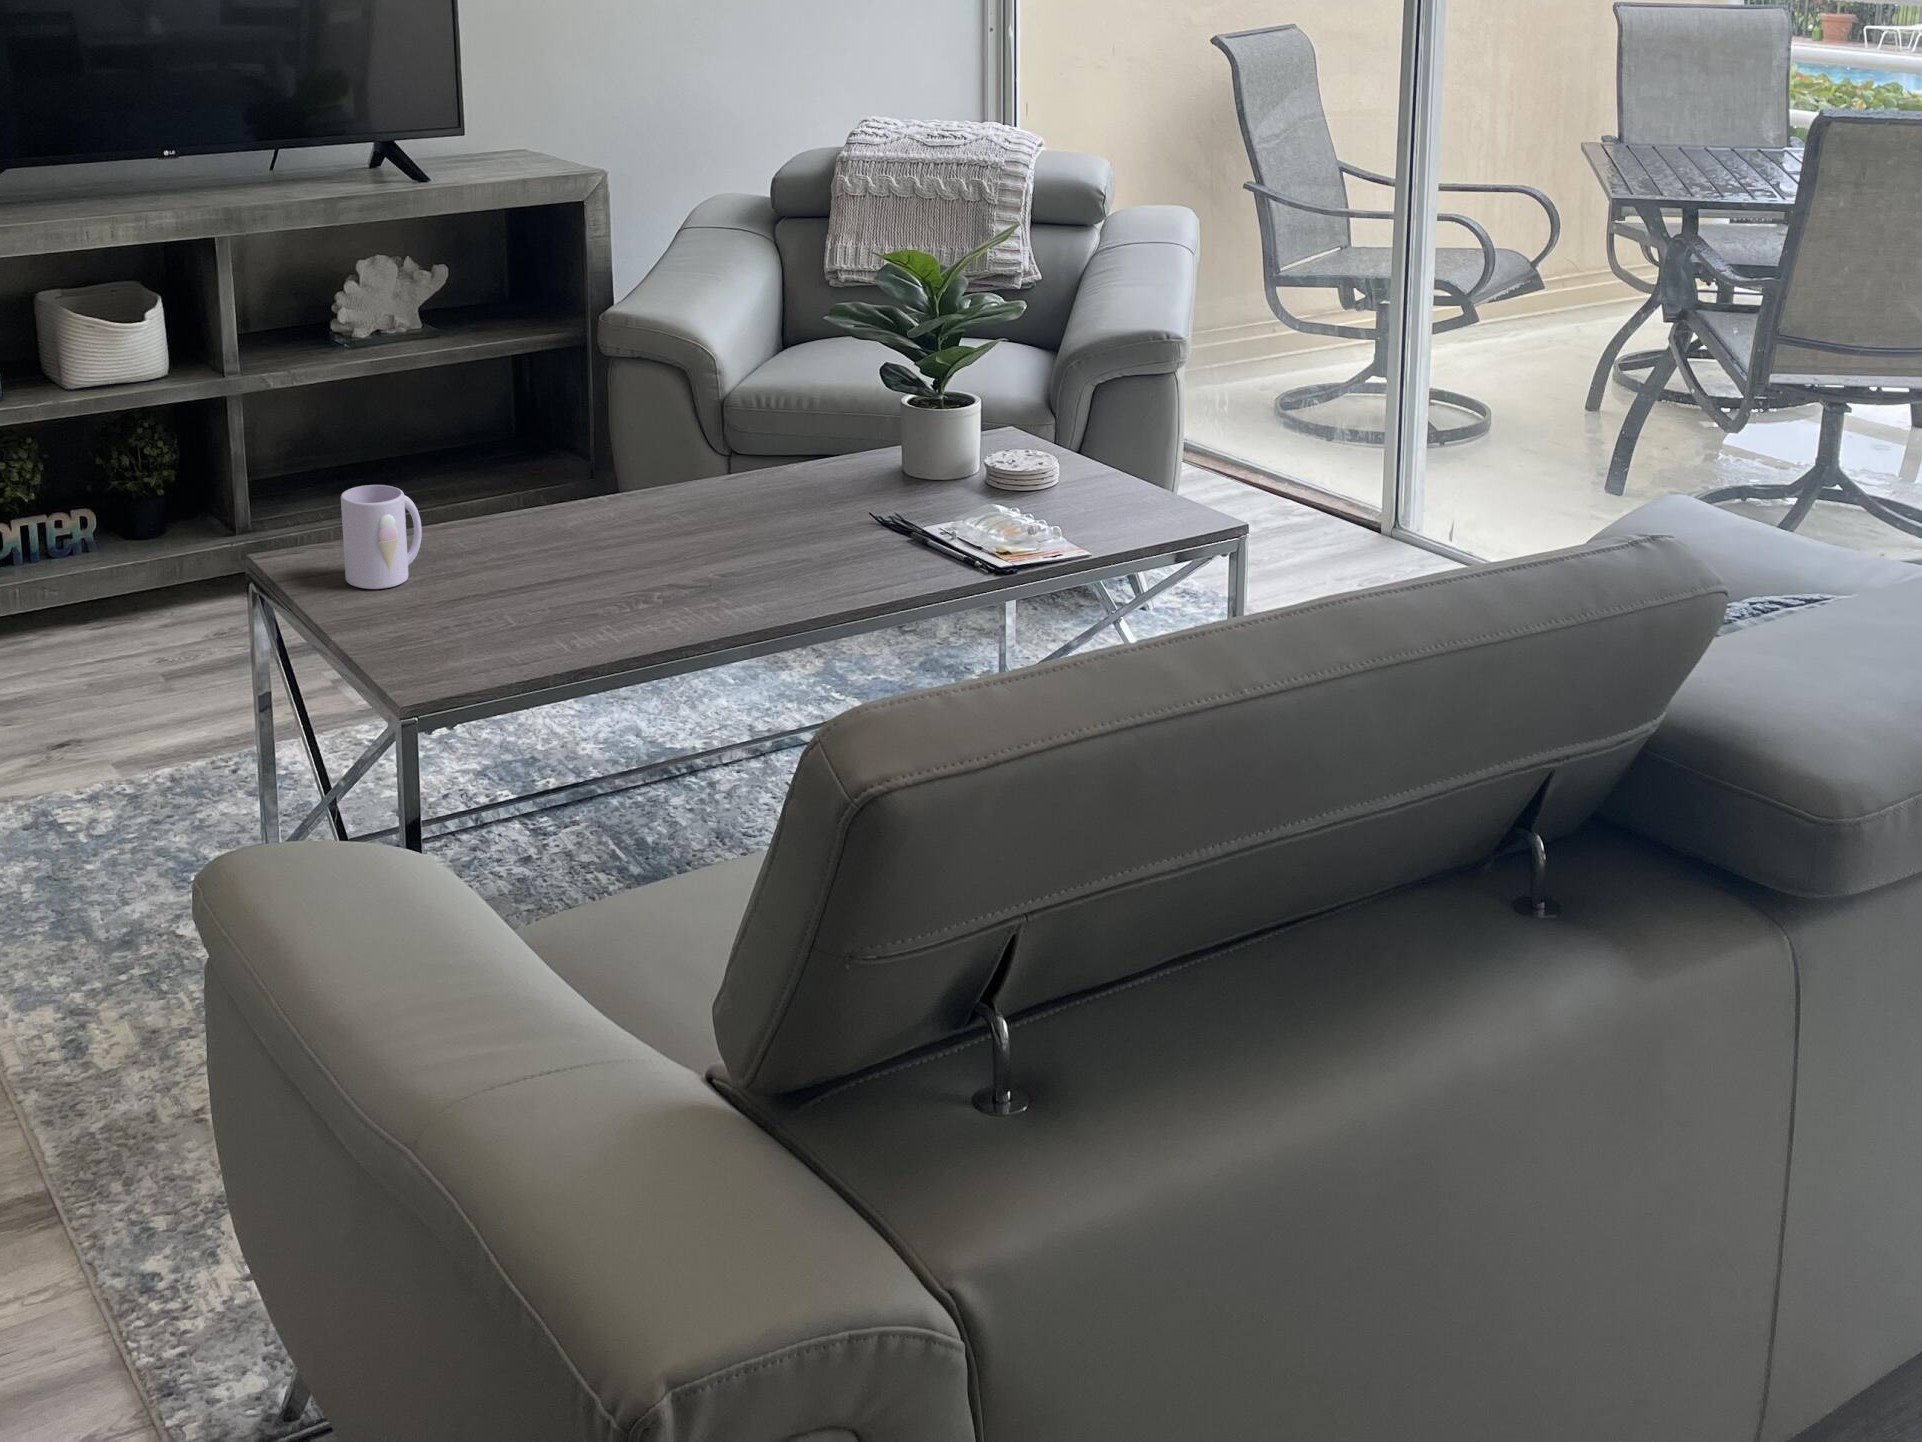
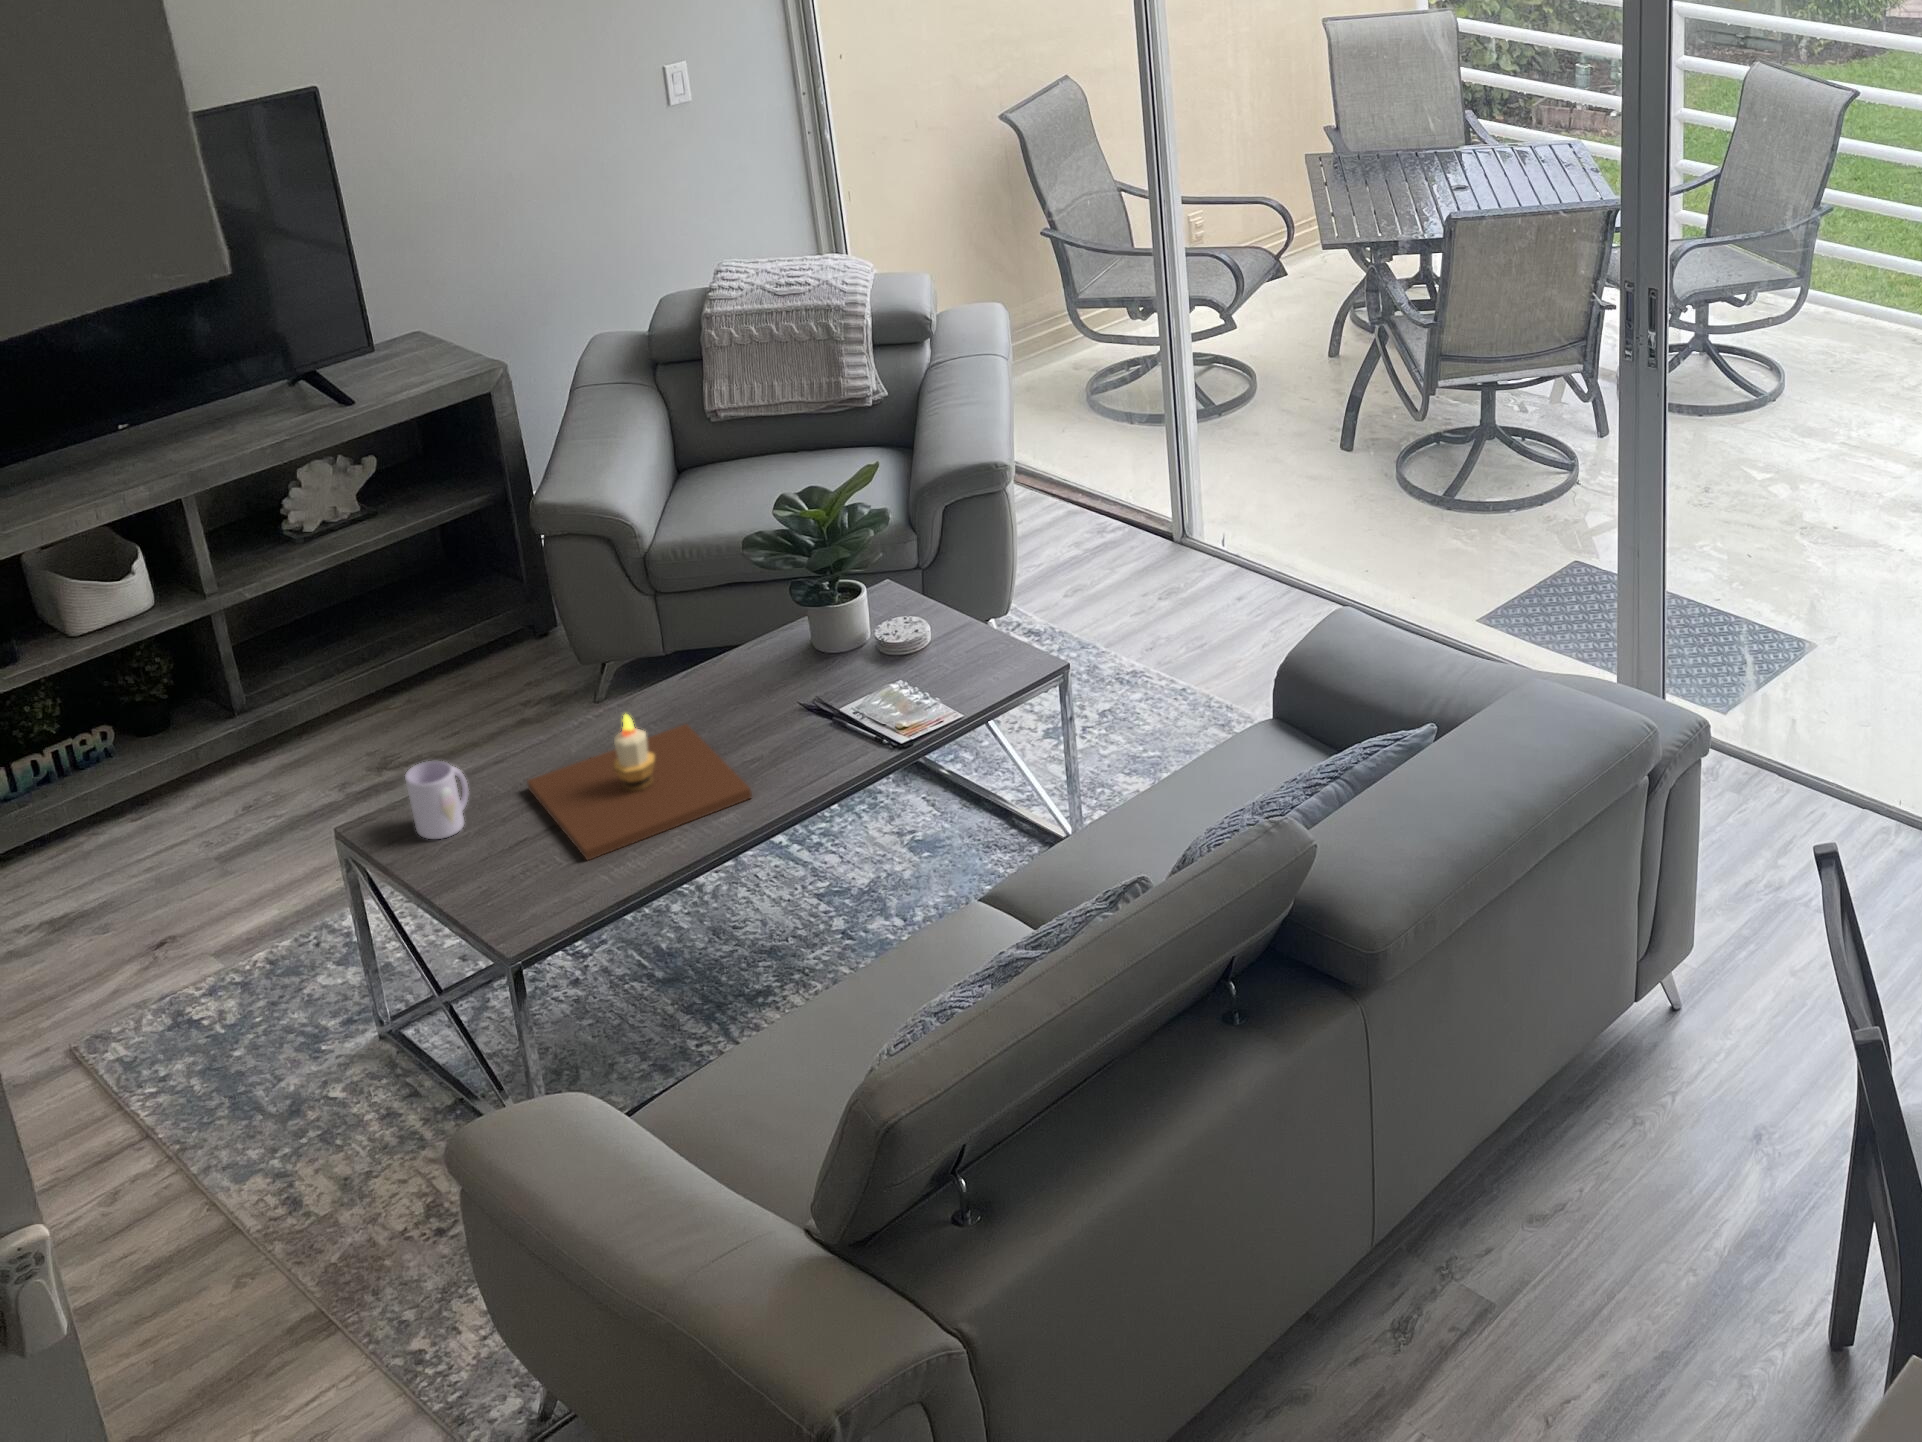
candle: none [501,453,788,633] -> present [527,714,752,860]

